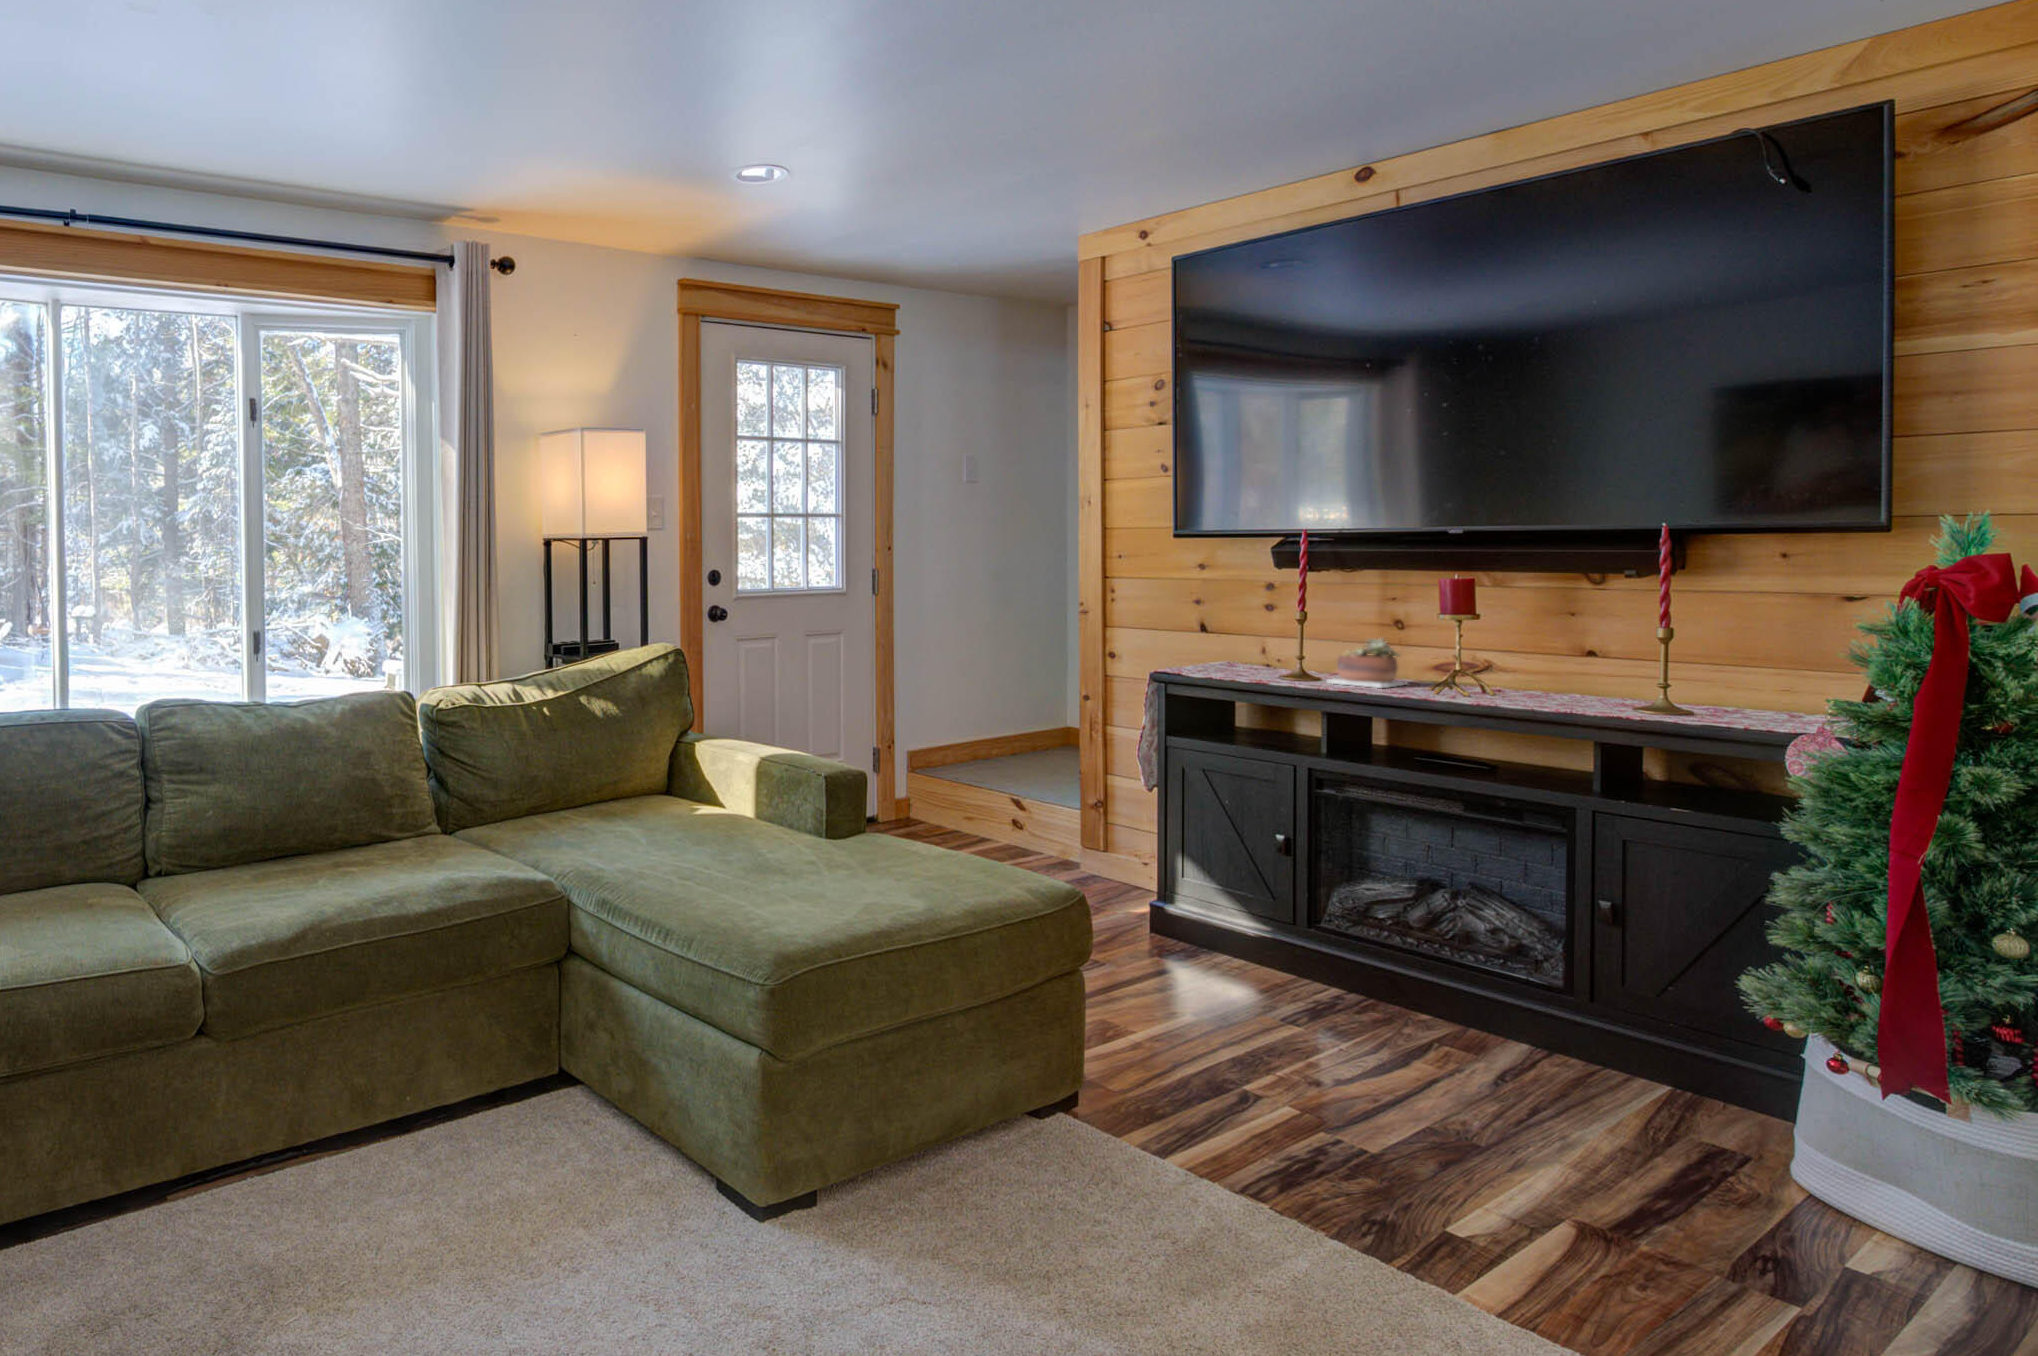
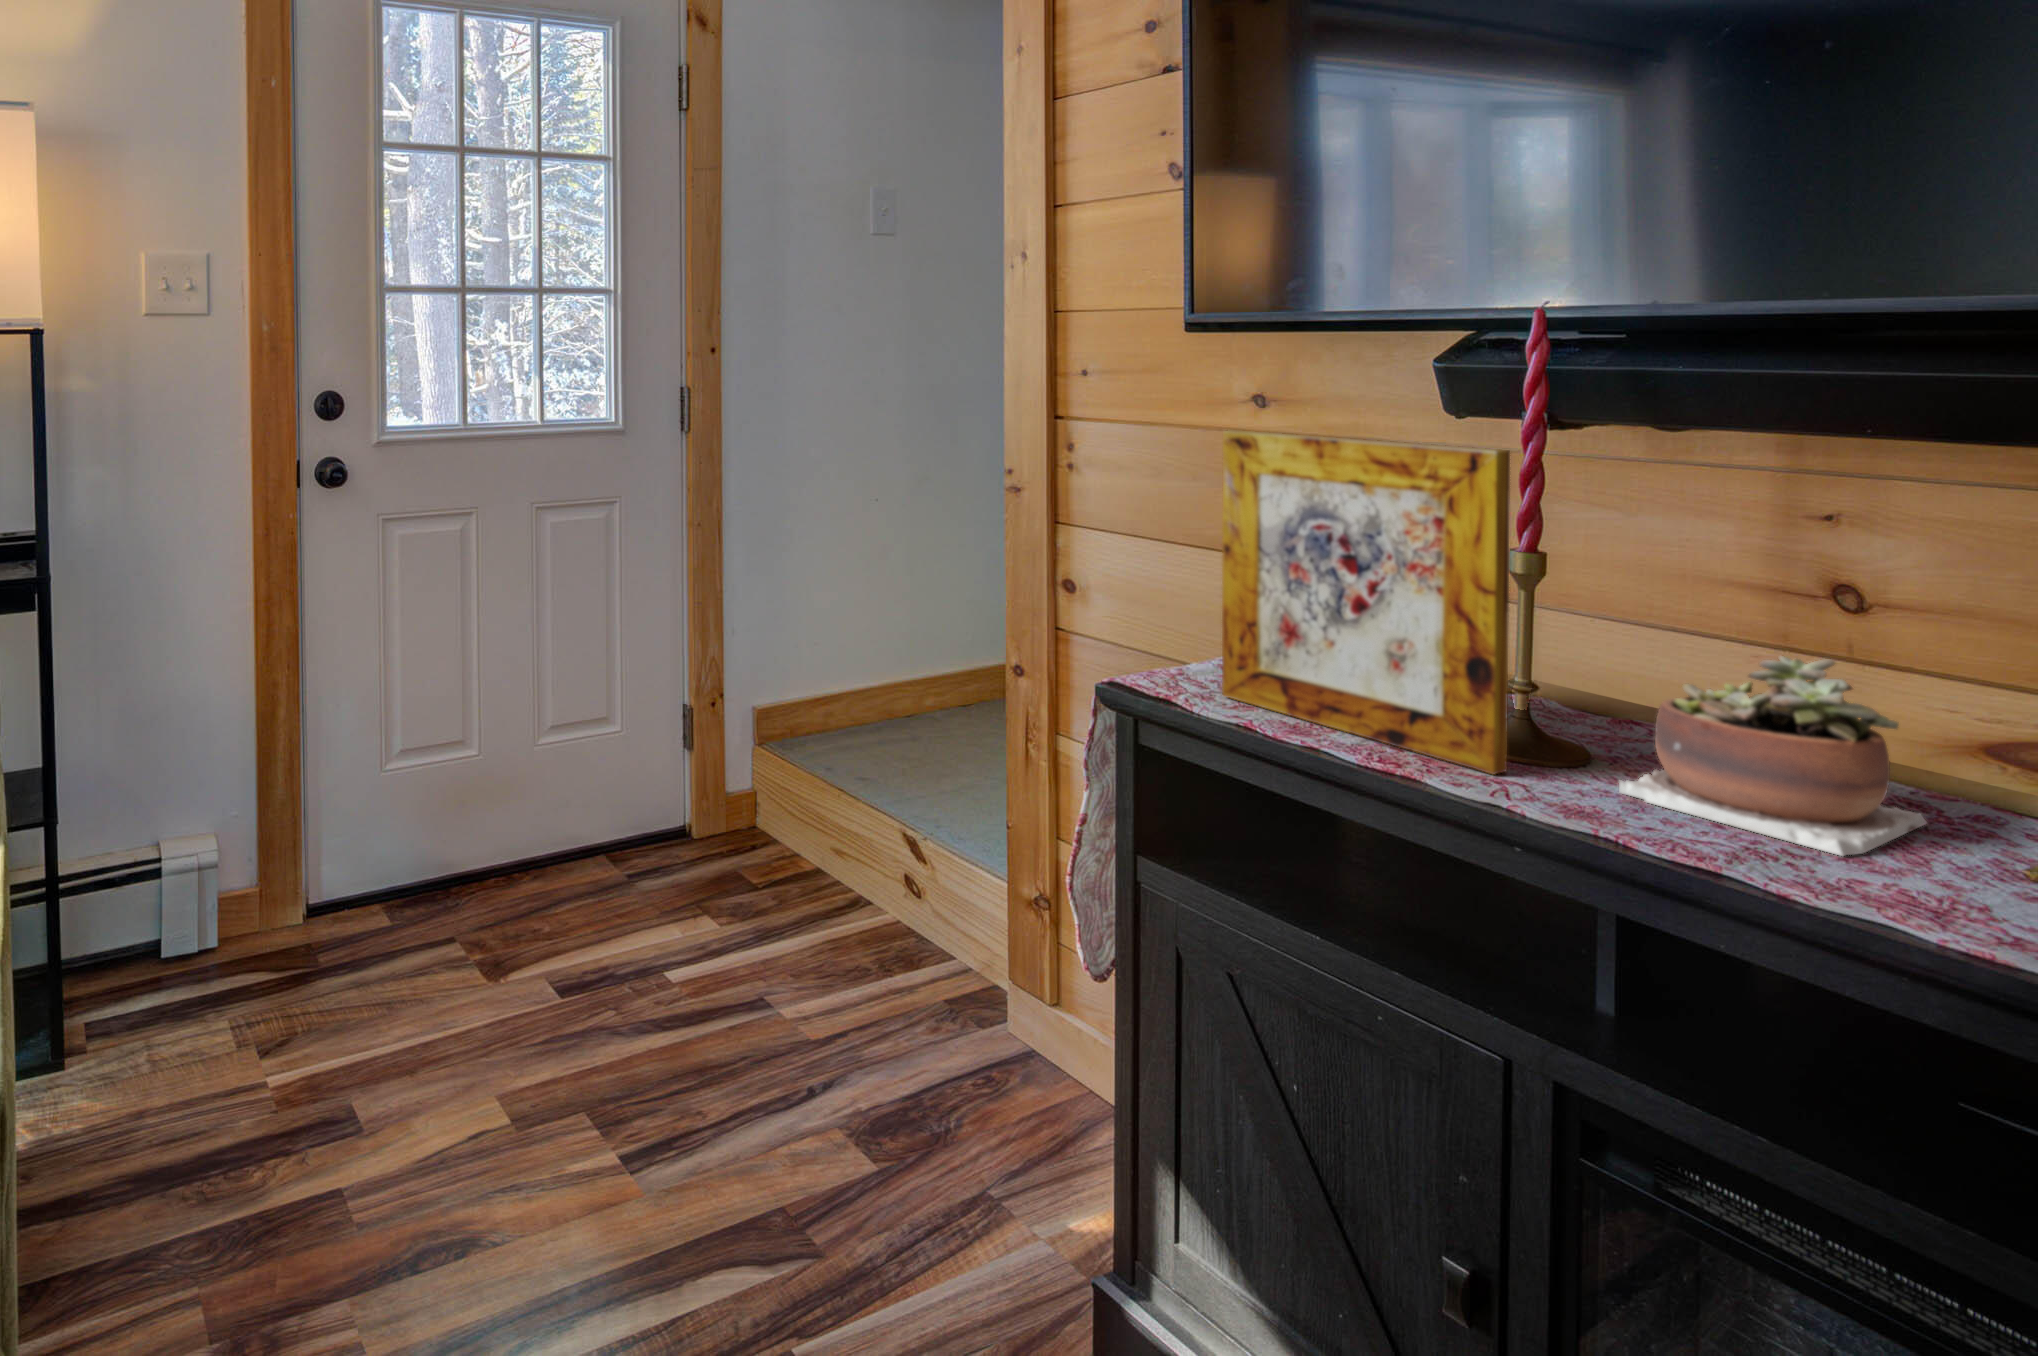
picture frame: none [1198,575,1295,682] -> present [1222,430,1510,774]

